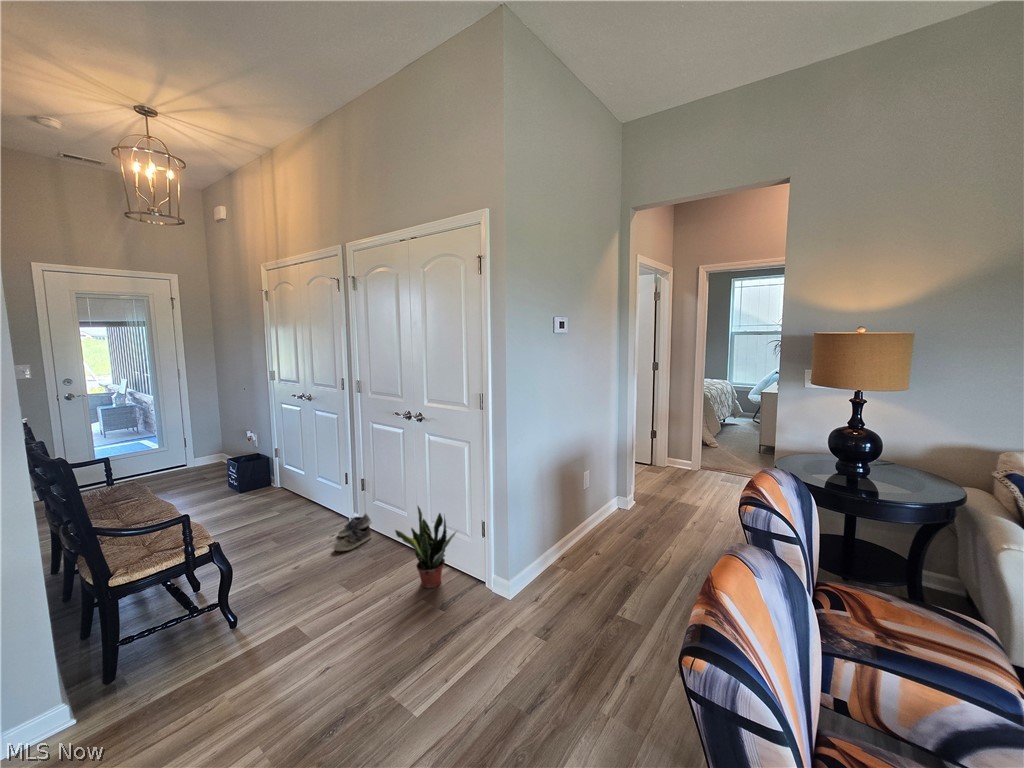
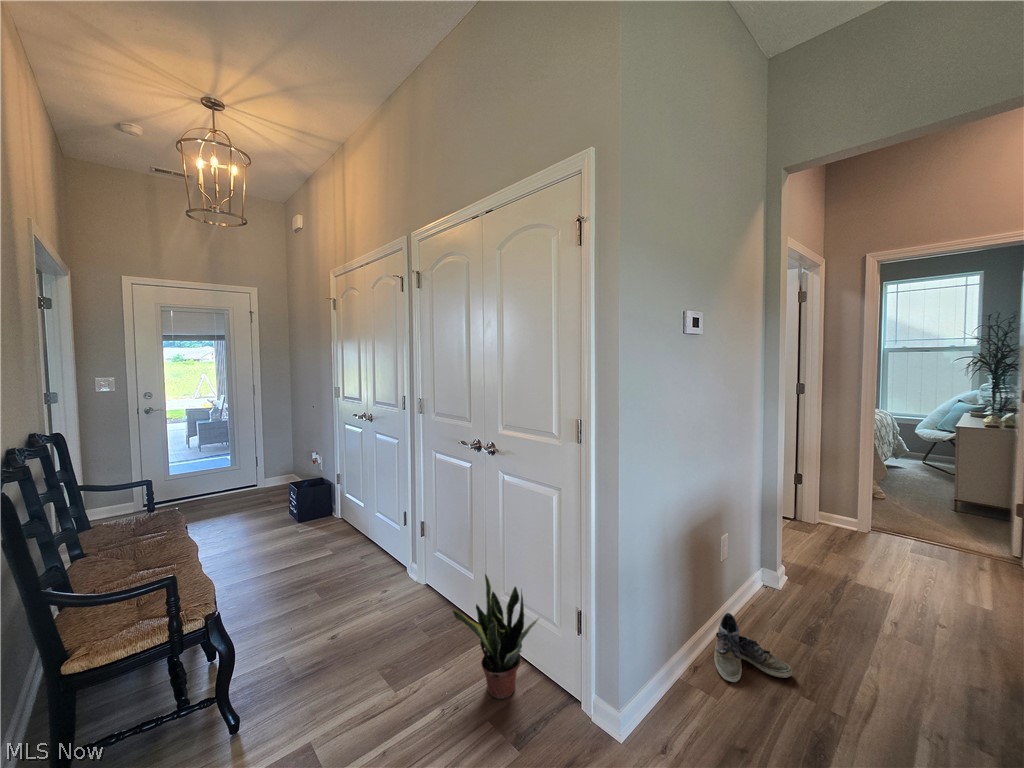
shoe: present [334,514,372,551] -> present [714,613,793,682]

